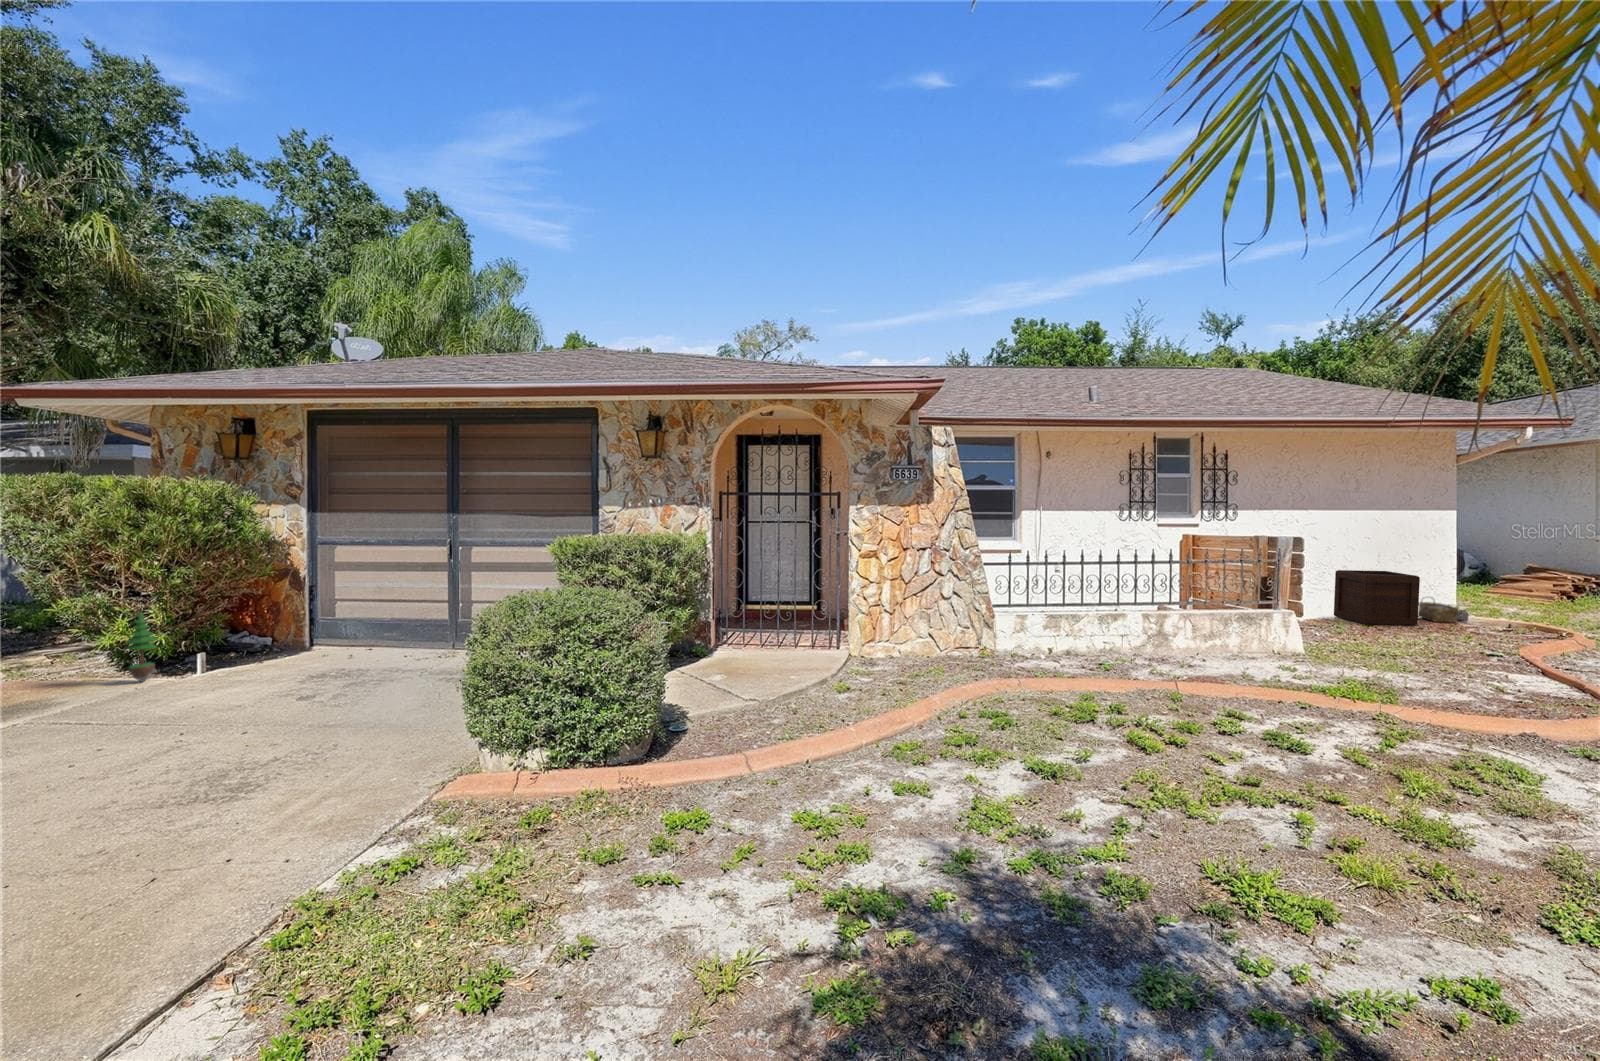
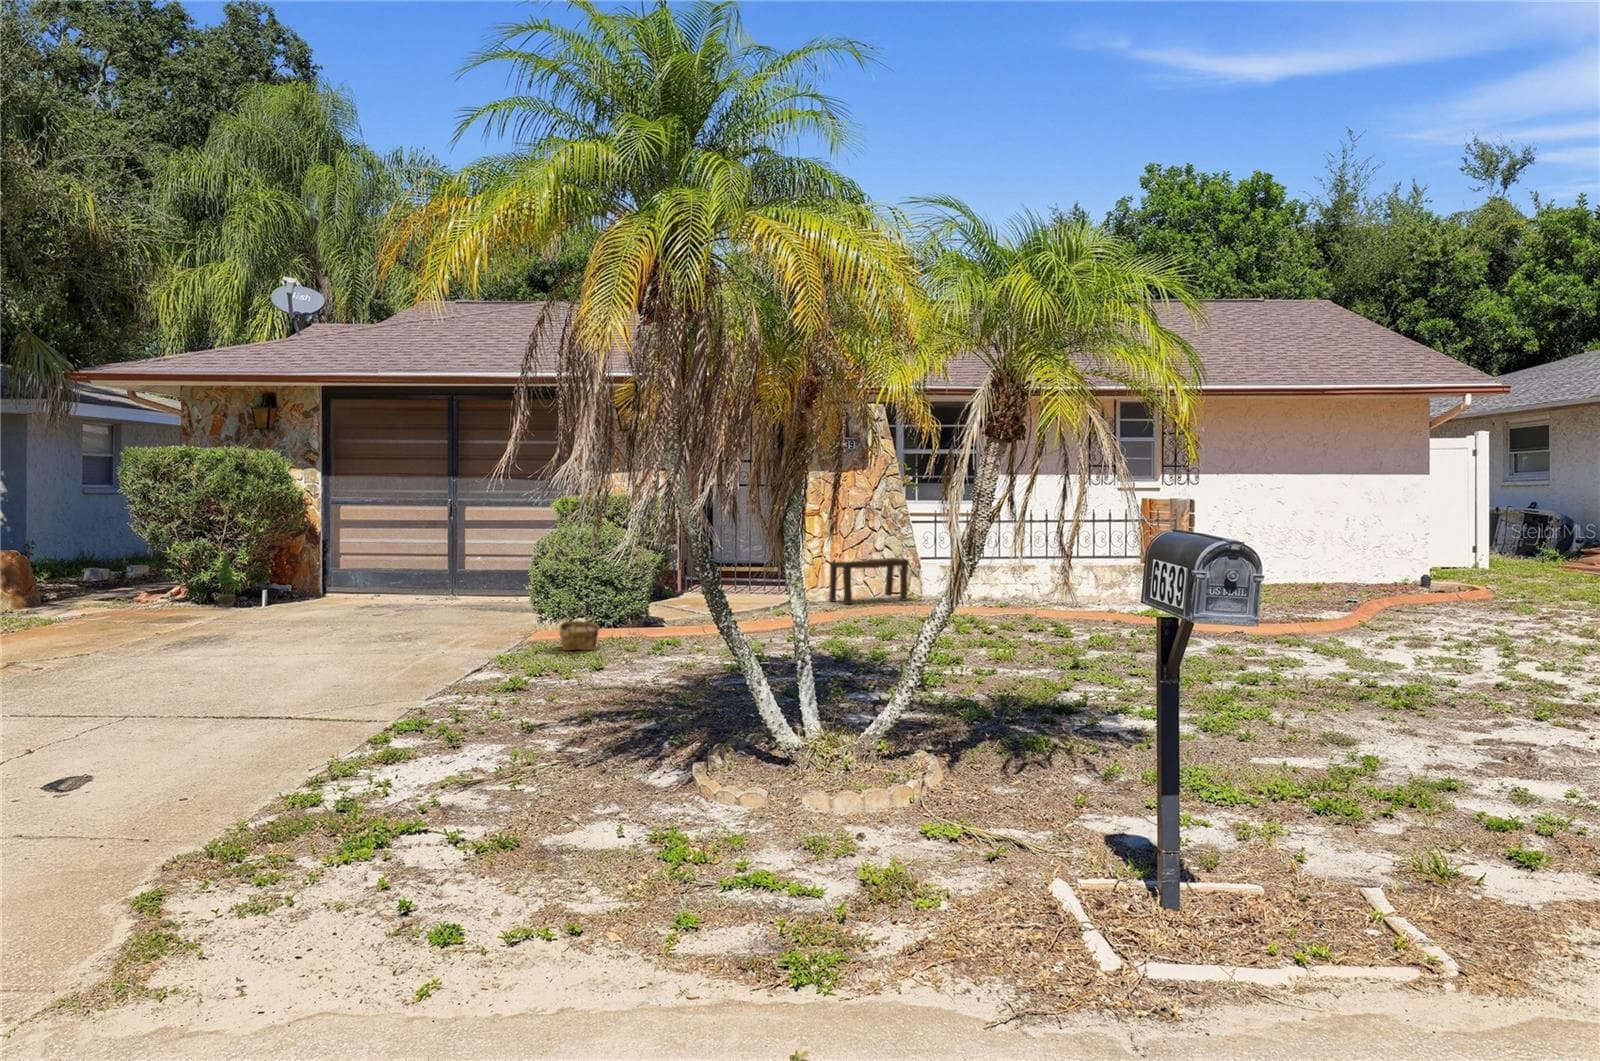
wooden crate: present [1334,570,1420,626] -> none [1294,533,1359,585]
woven basket: present [1418,598,1459,622] -> present [559,613,599,651]
bench: none [895,606,987,666] -> present [829,558,909,604]

